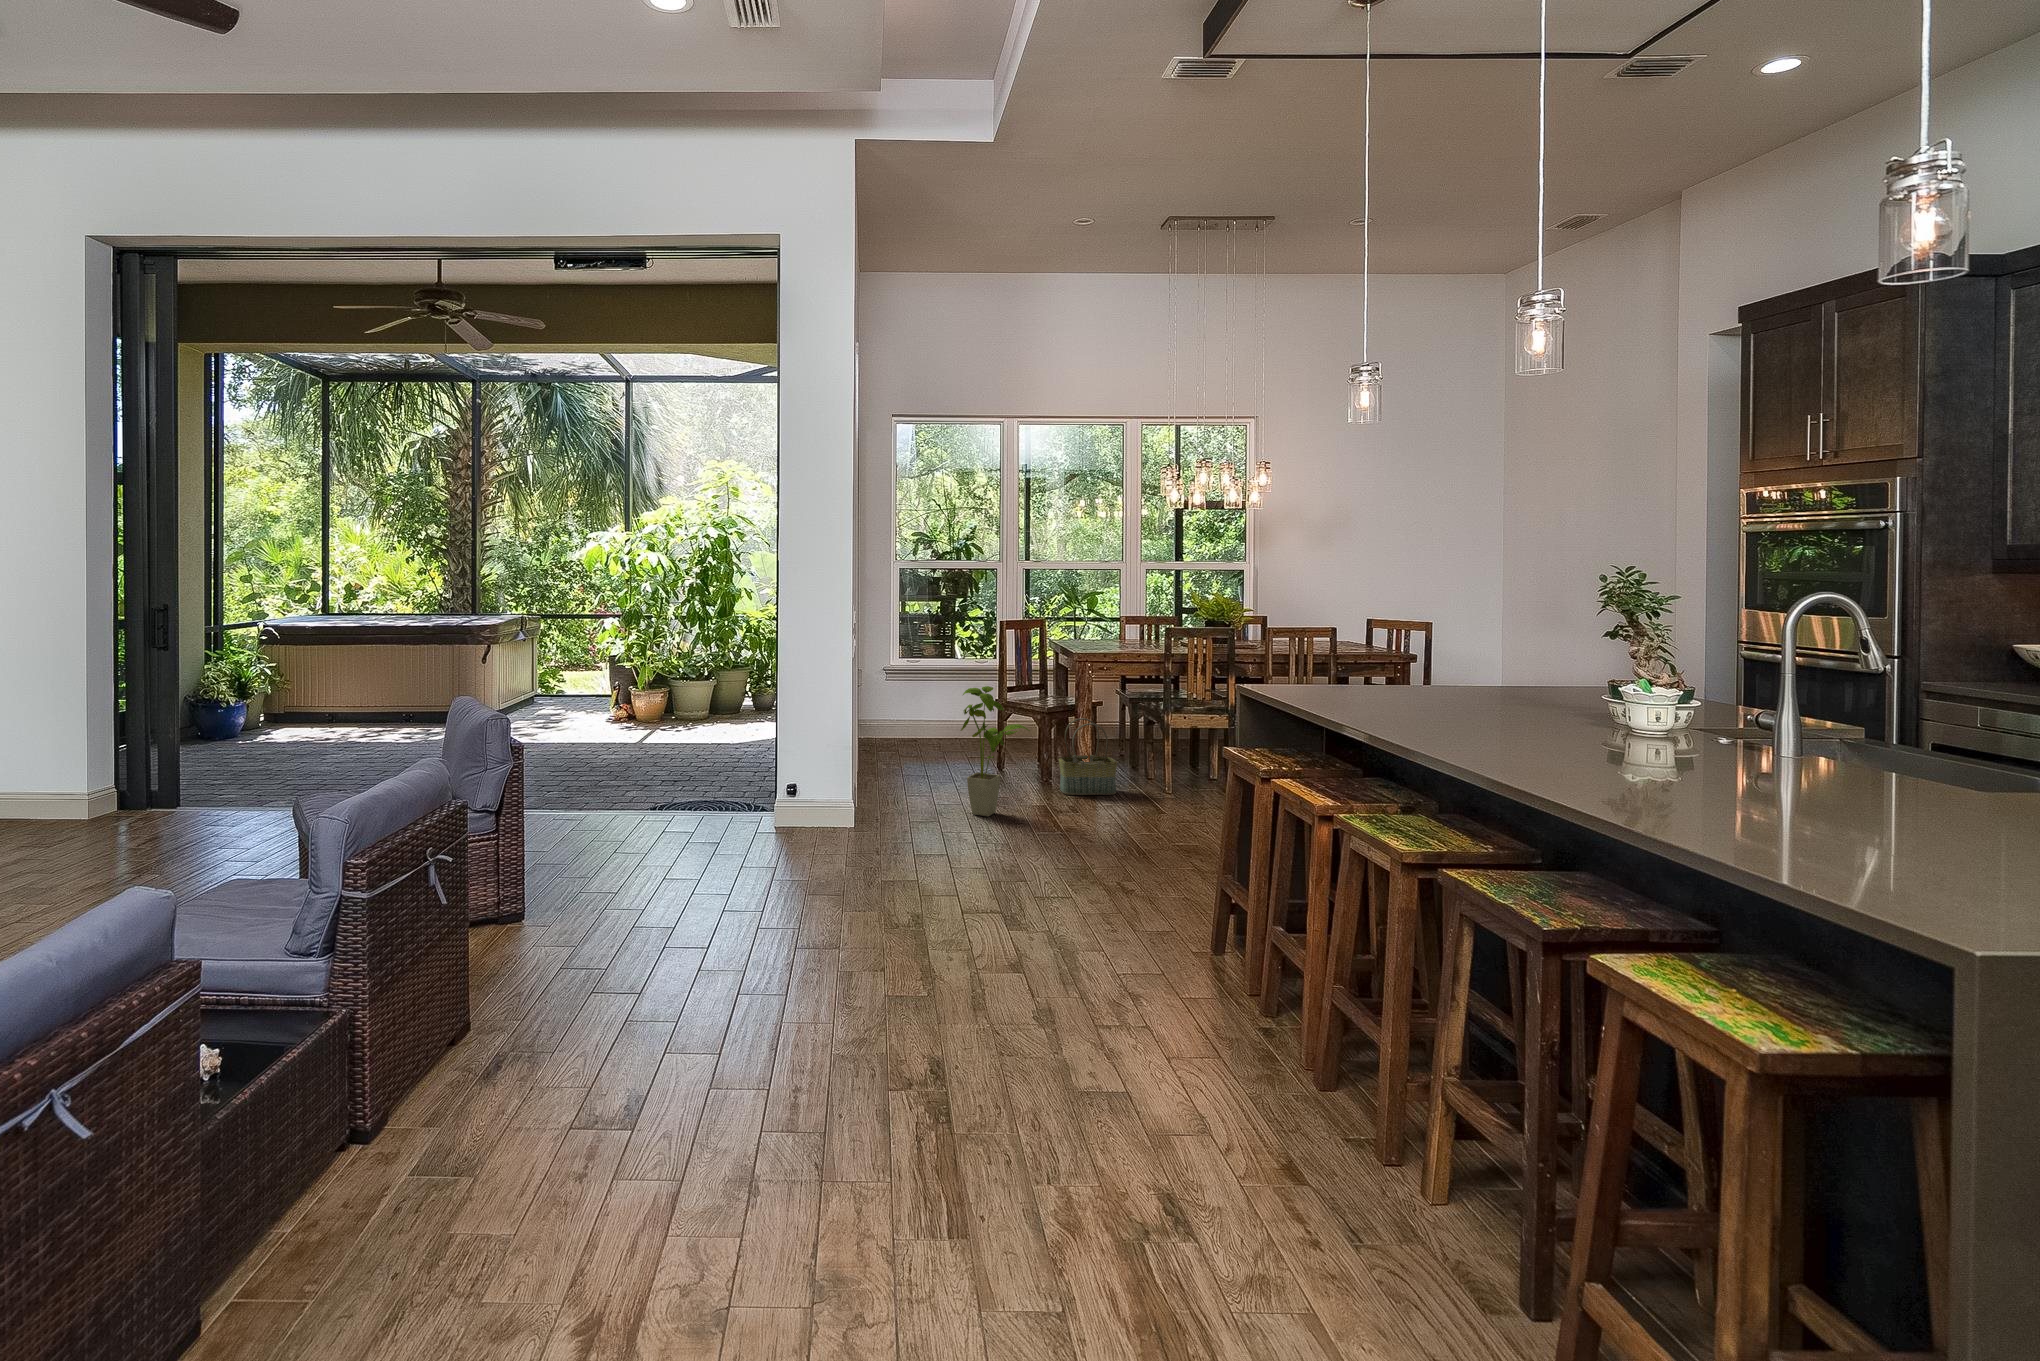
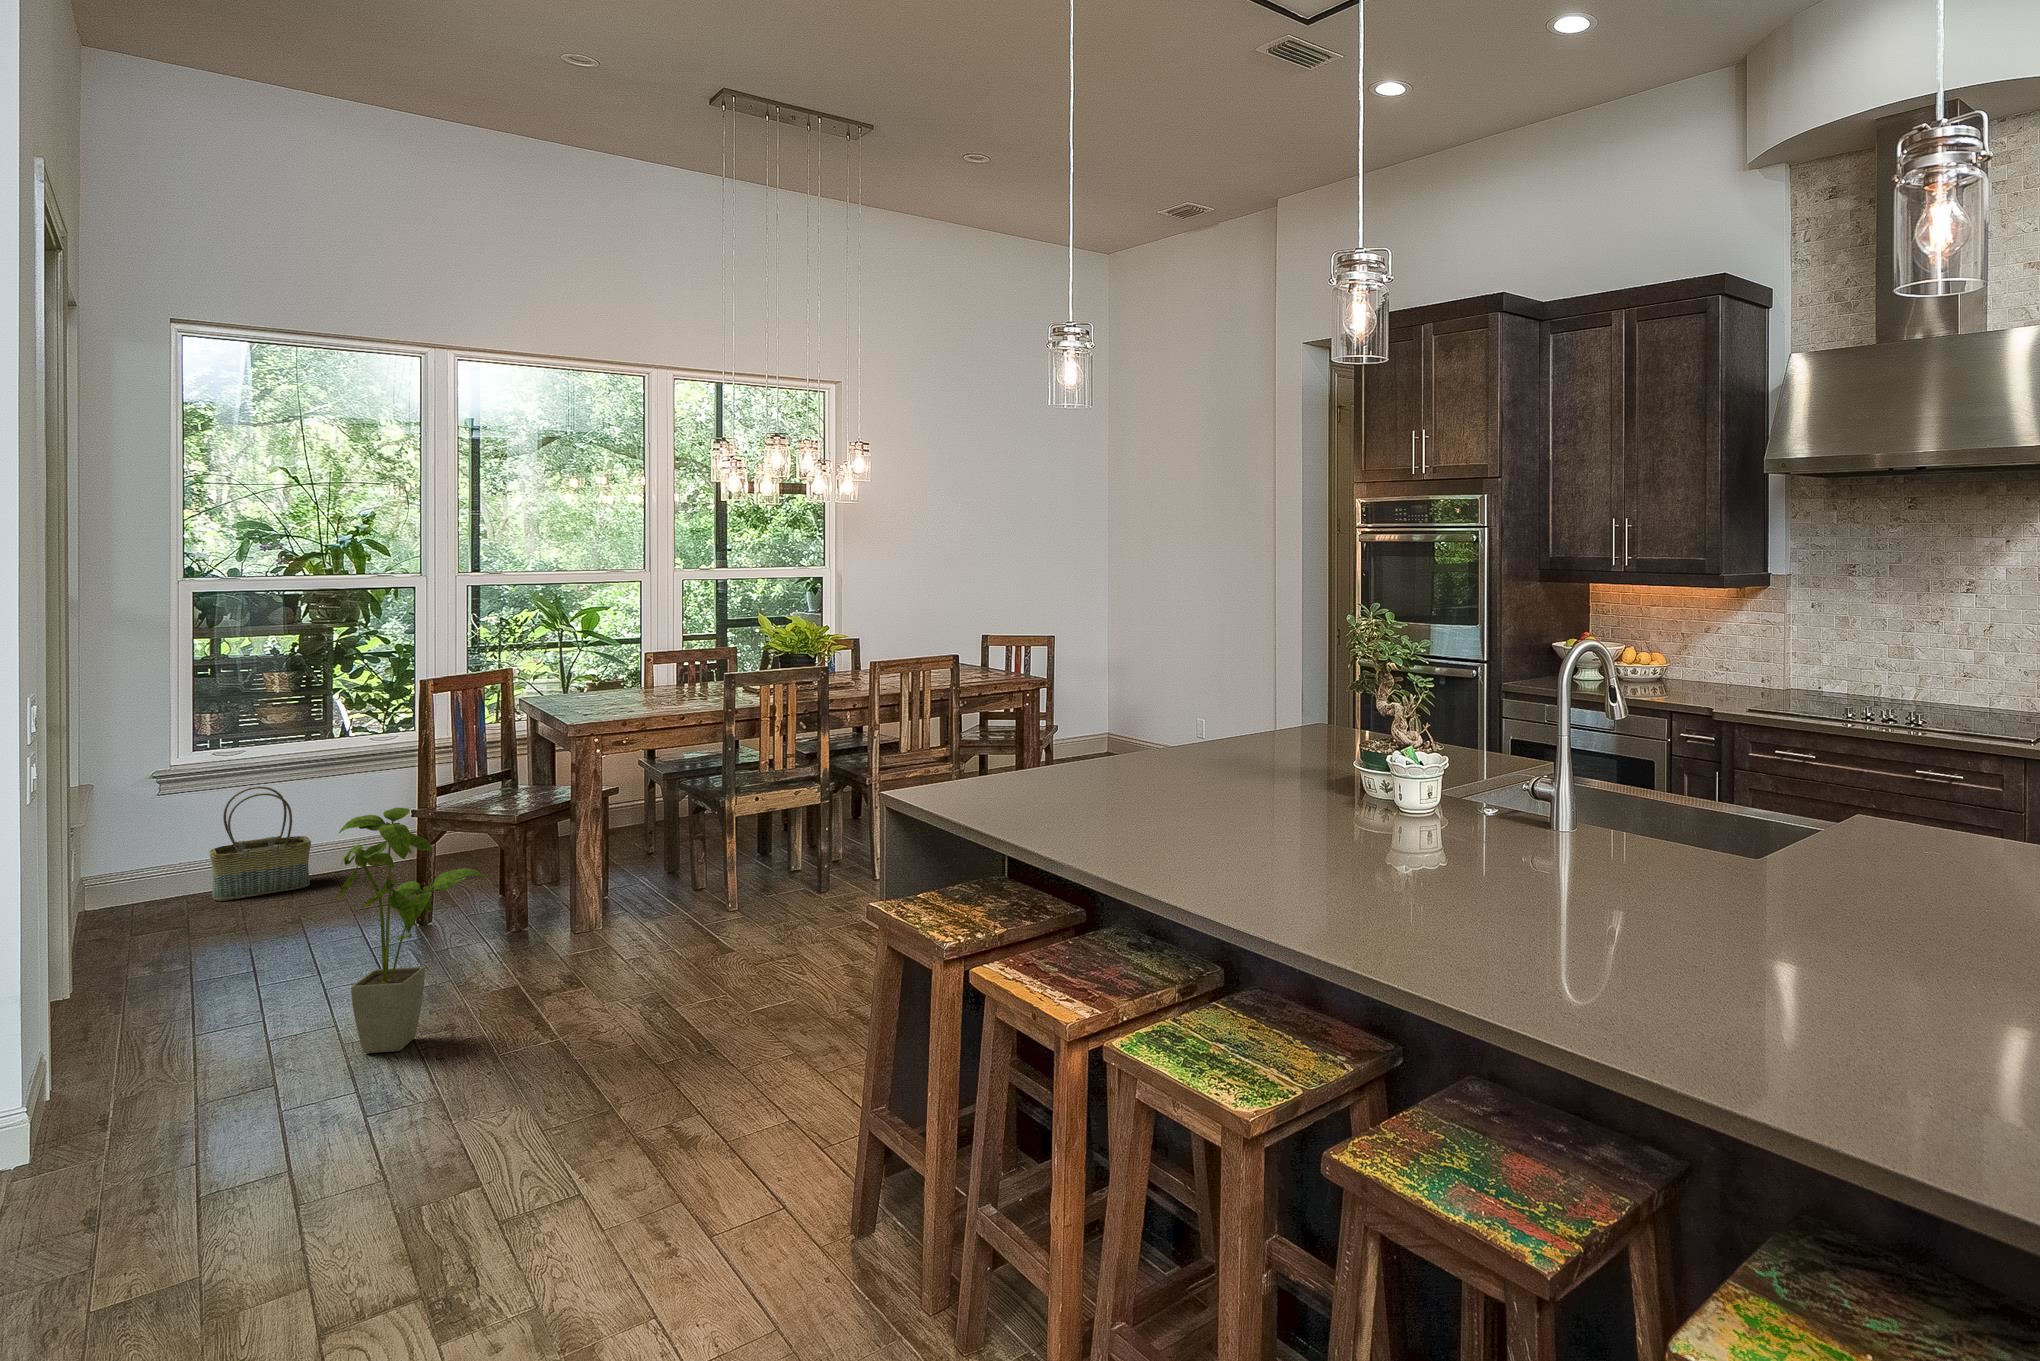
basket: present [1058,718,1117,795] -> present [209,786,311,901]

